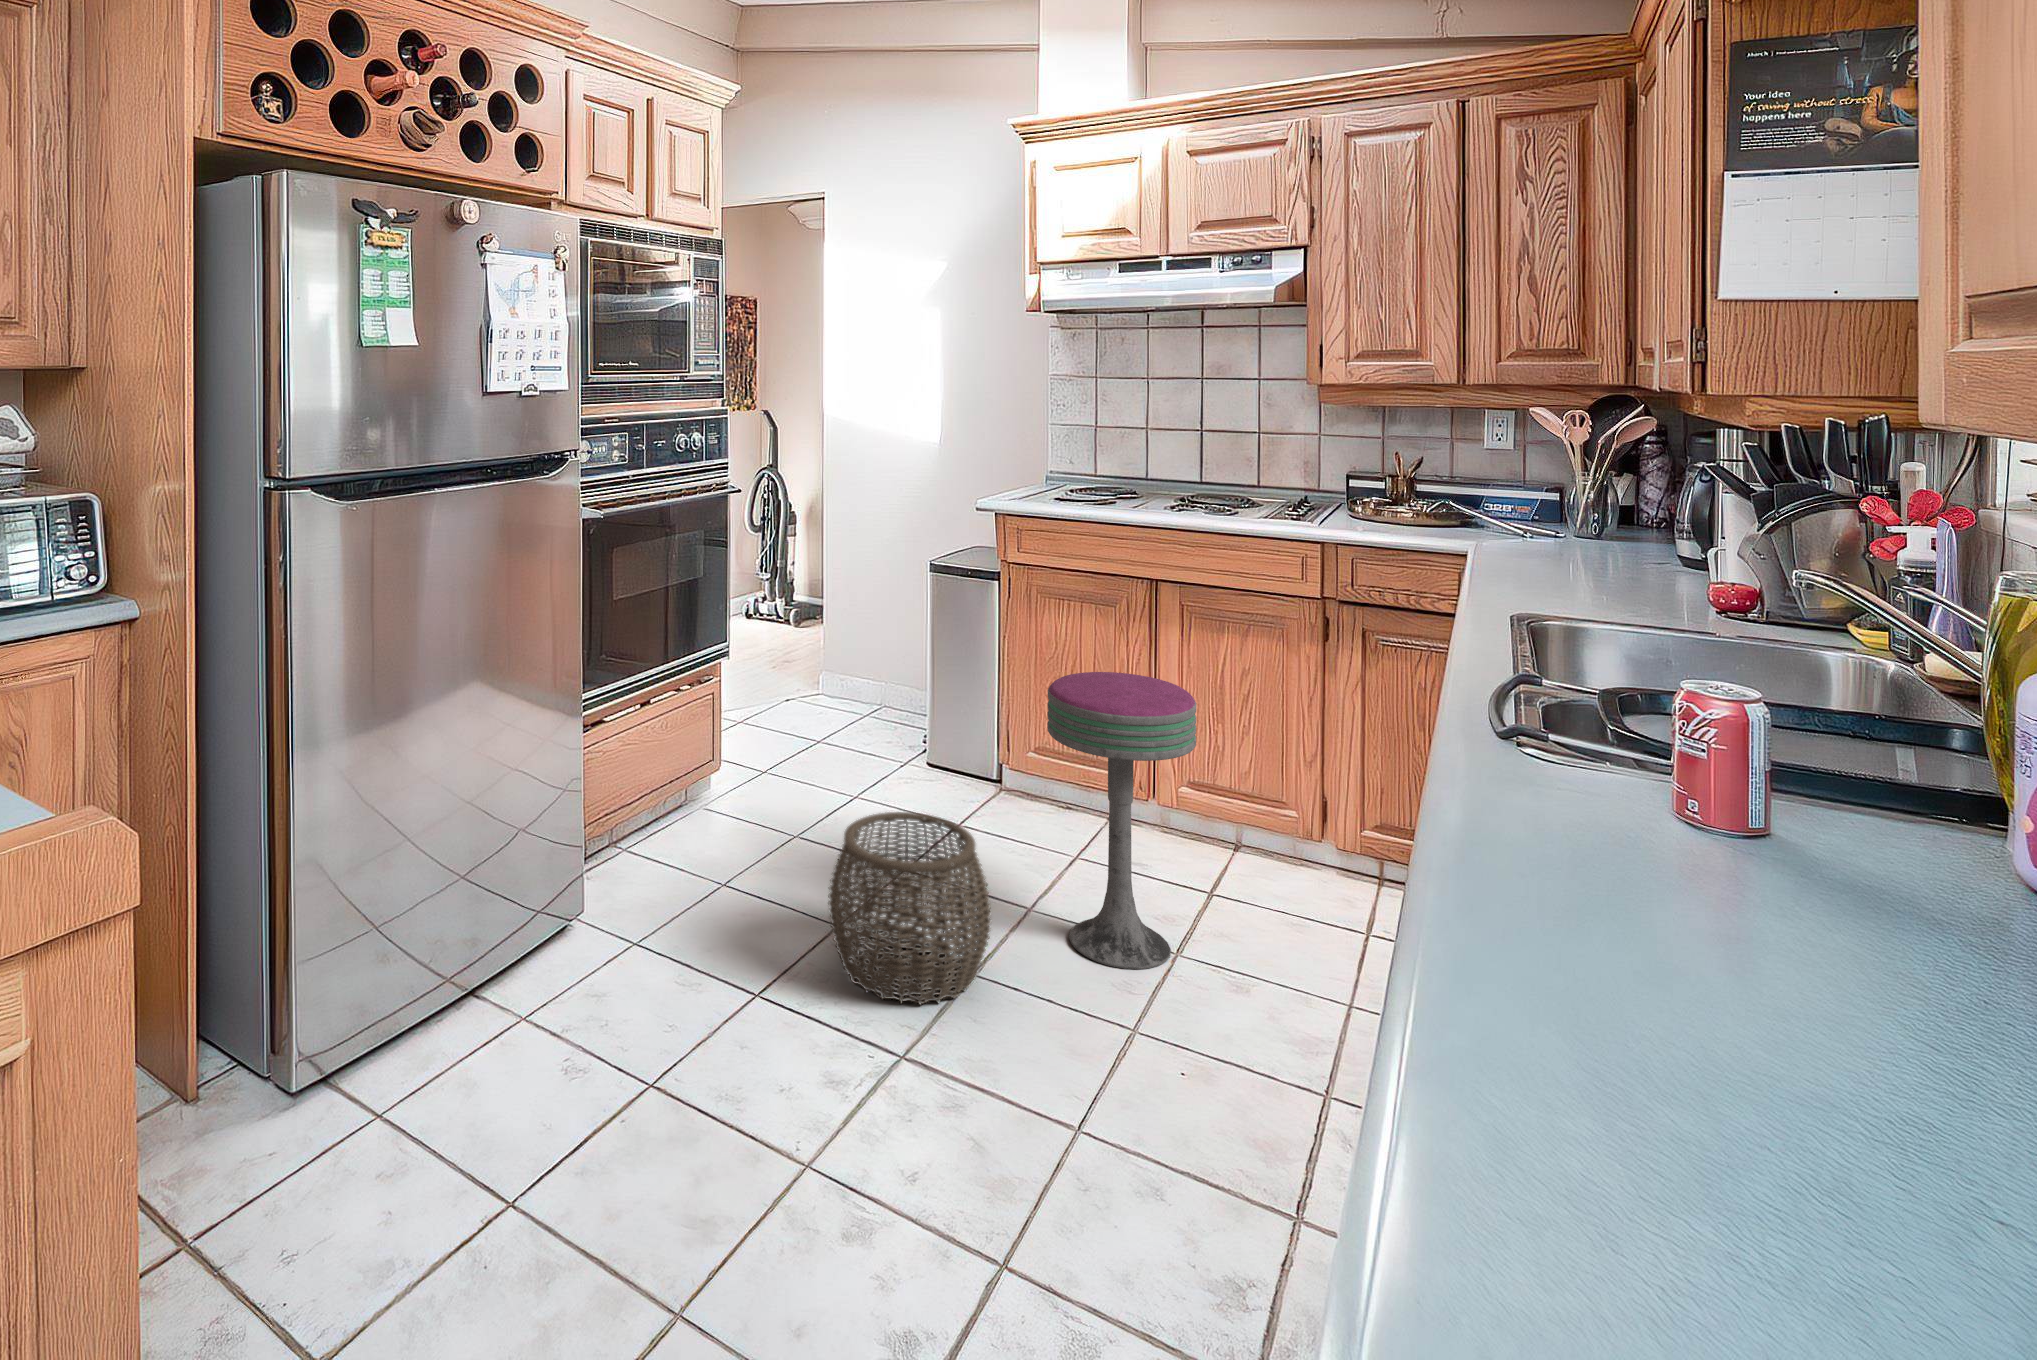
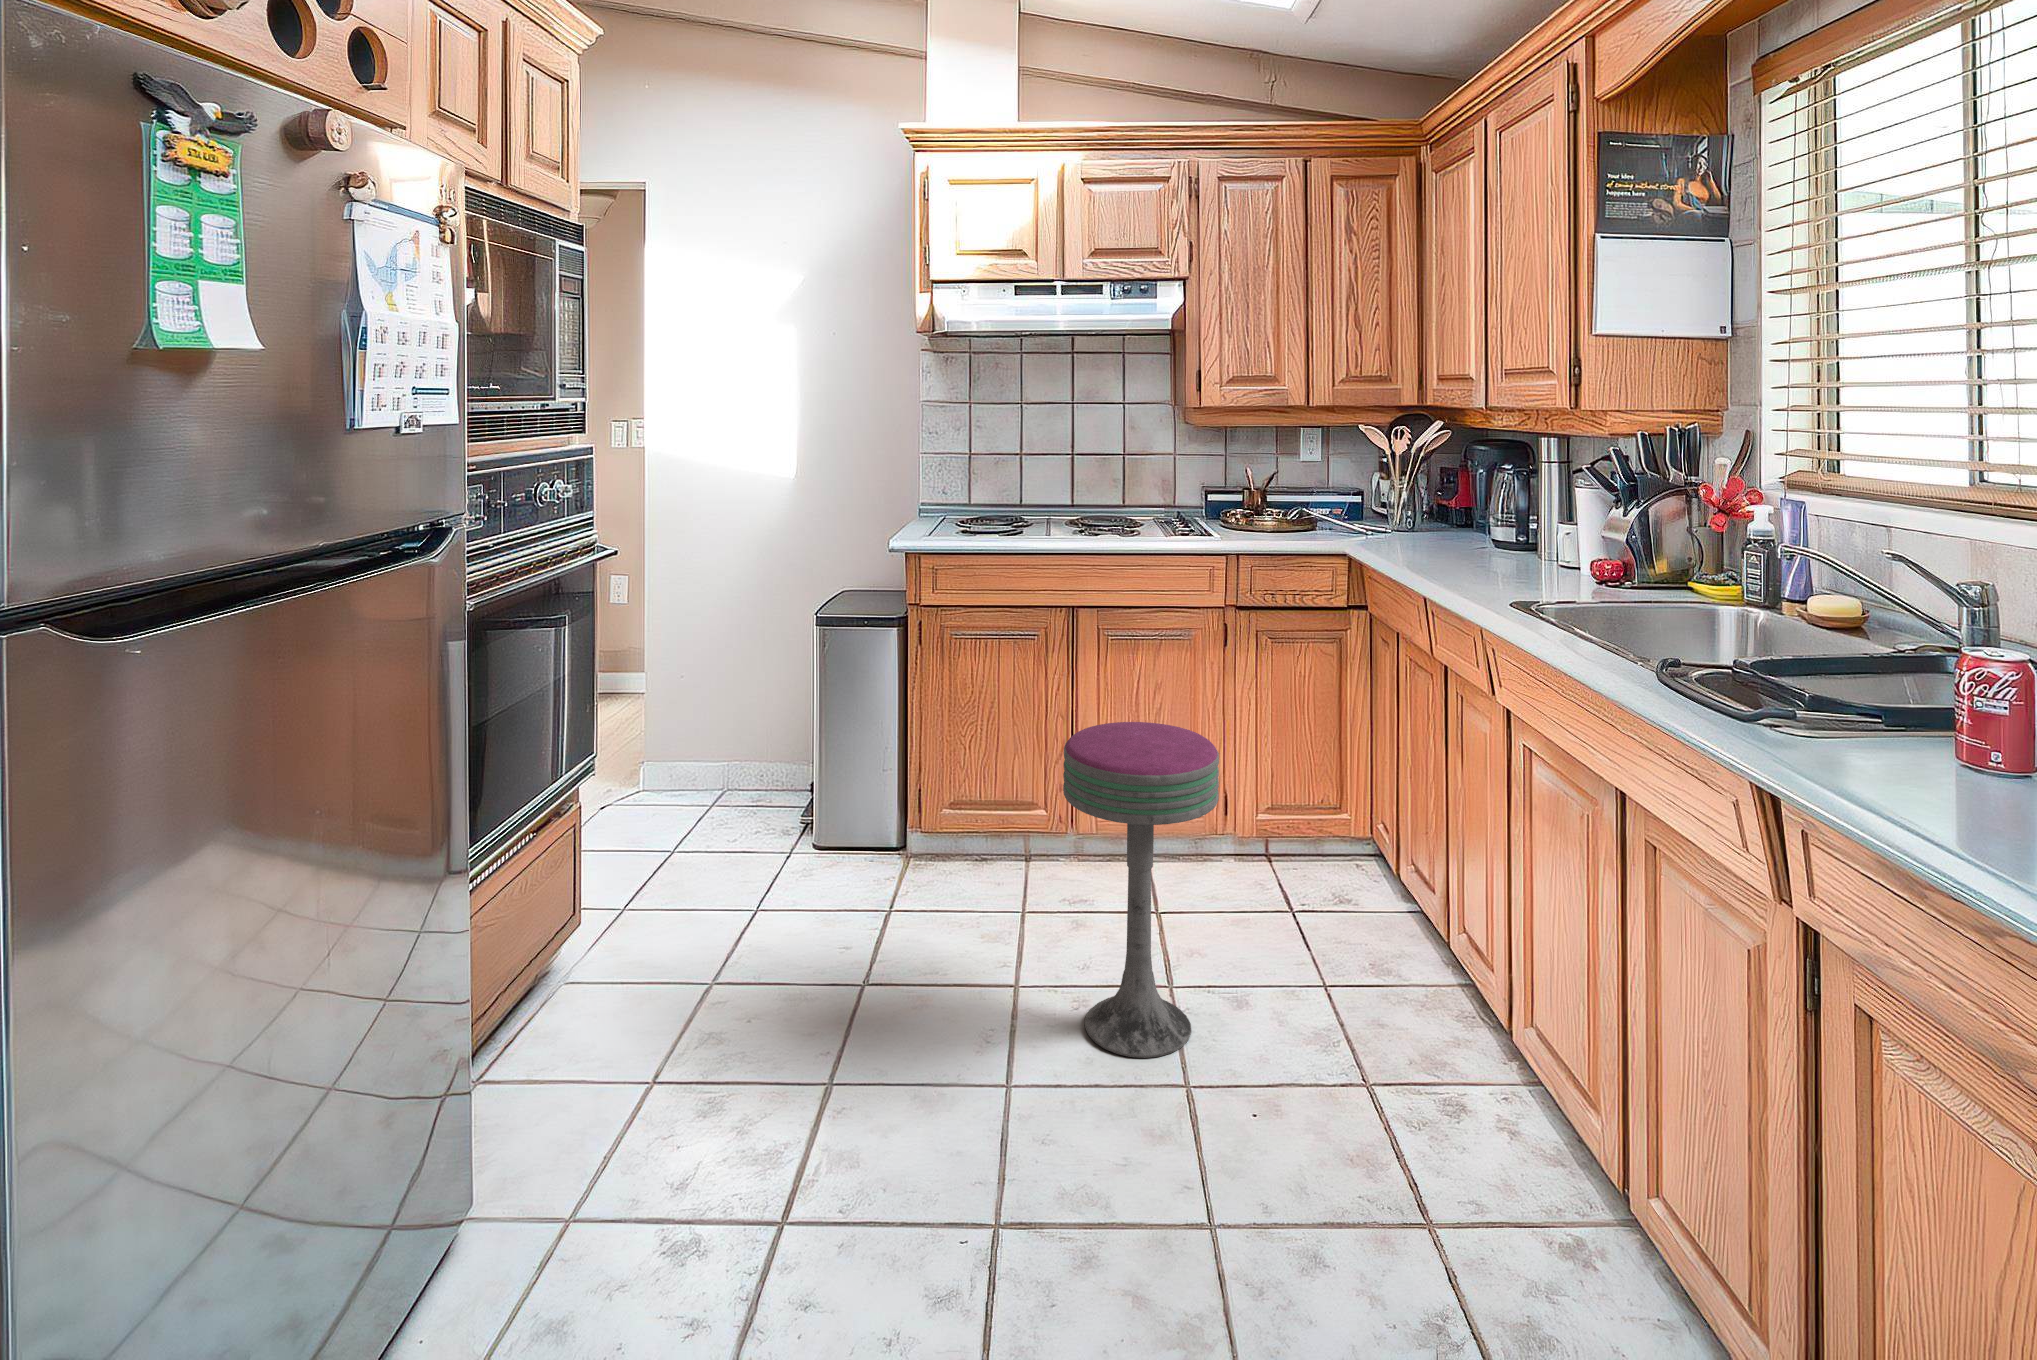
woven basket: present [828,812,991,1005] -> none [852,937,1055,1202]

